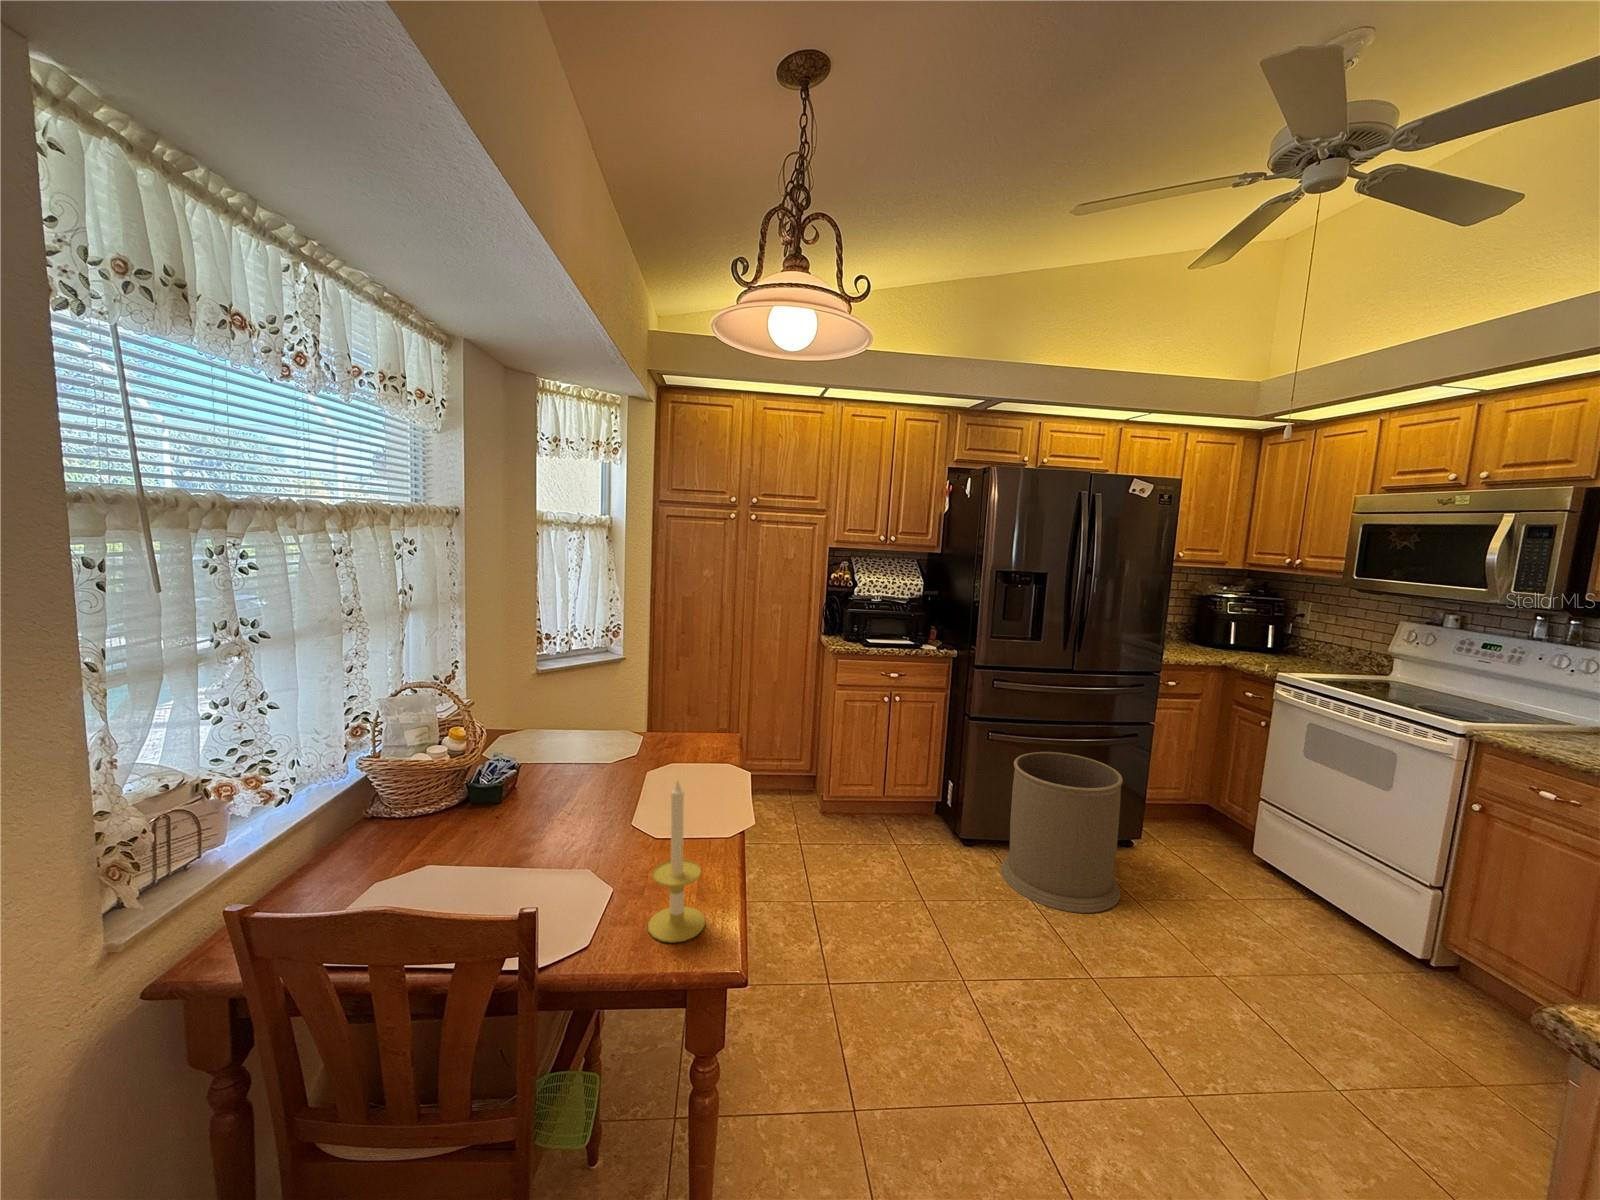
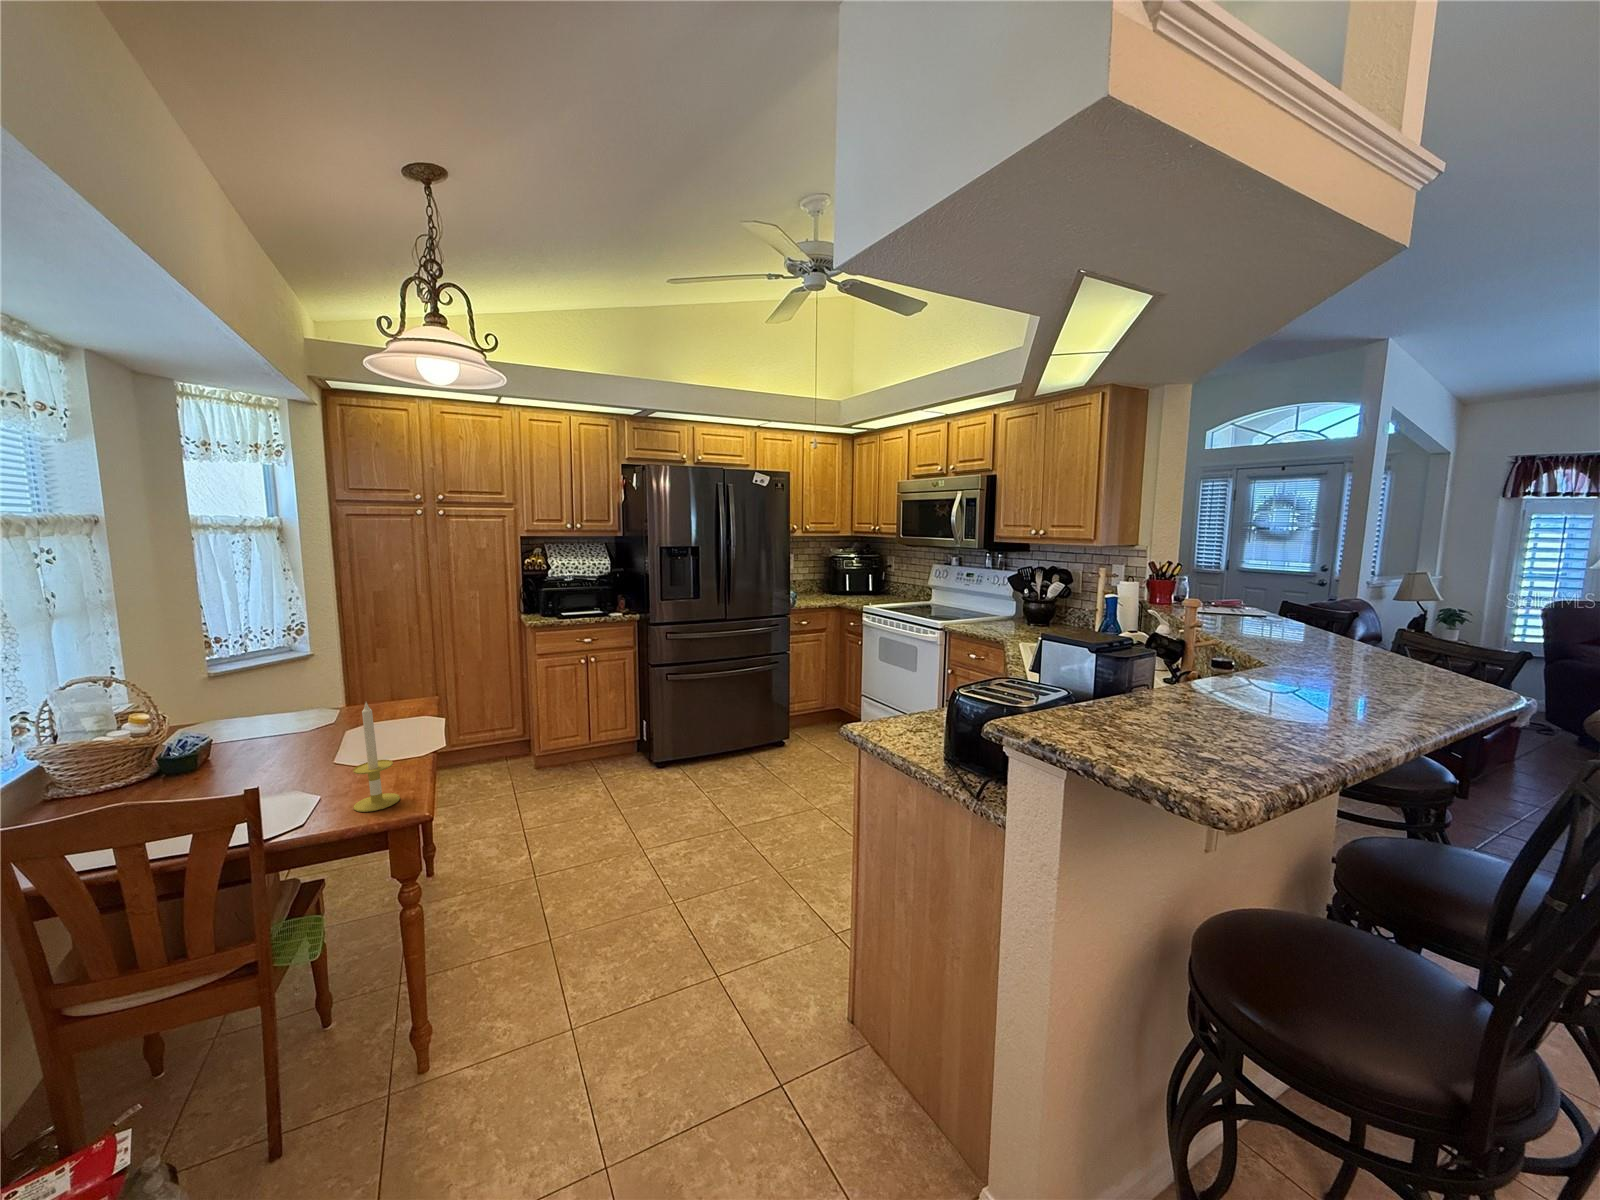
trash can: present [1001,752,1123,913] -> none [683,683,766,794]

